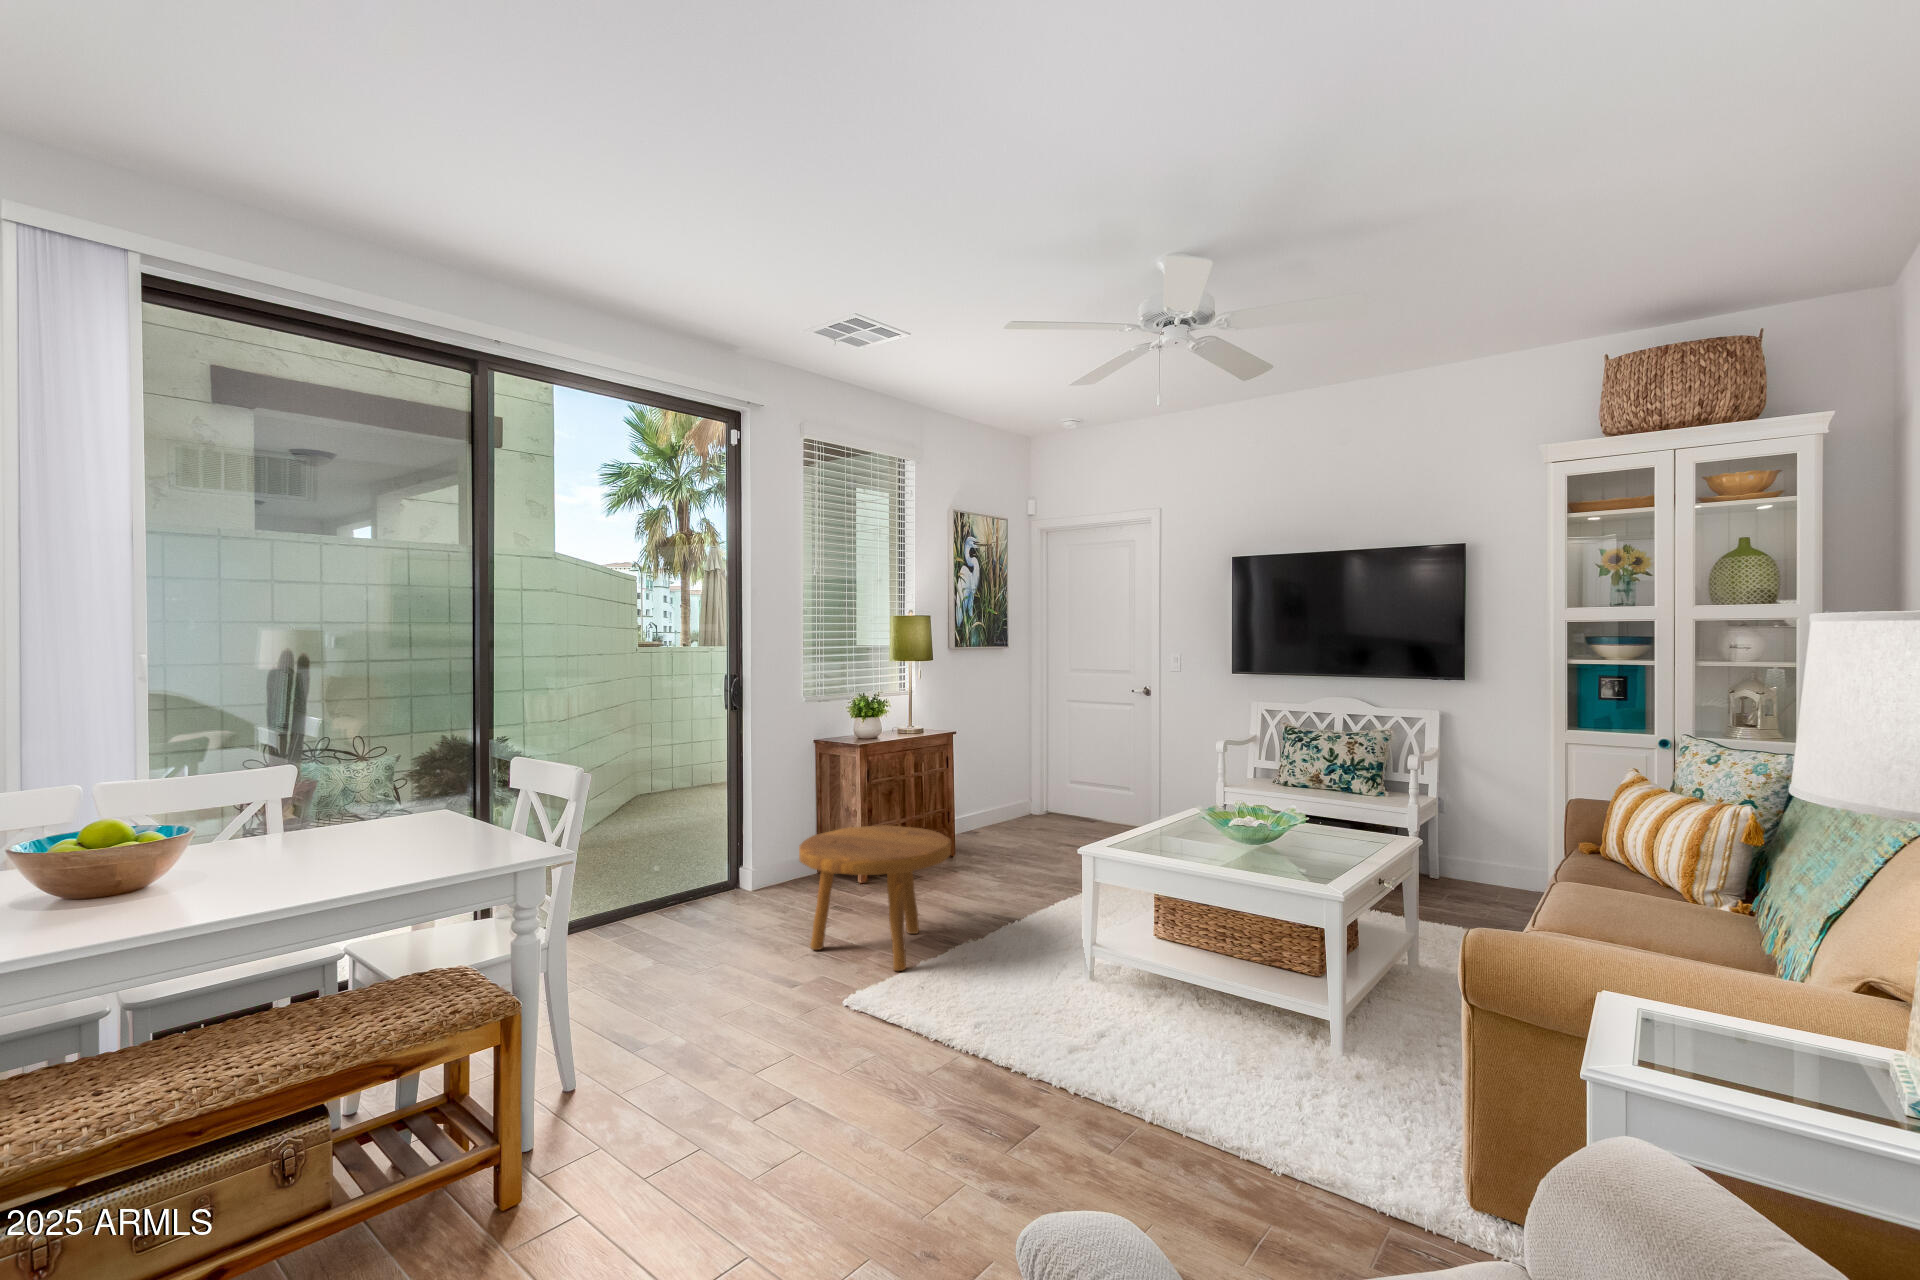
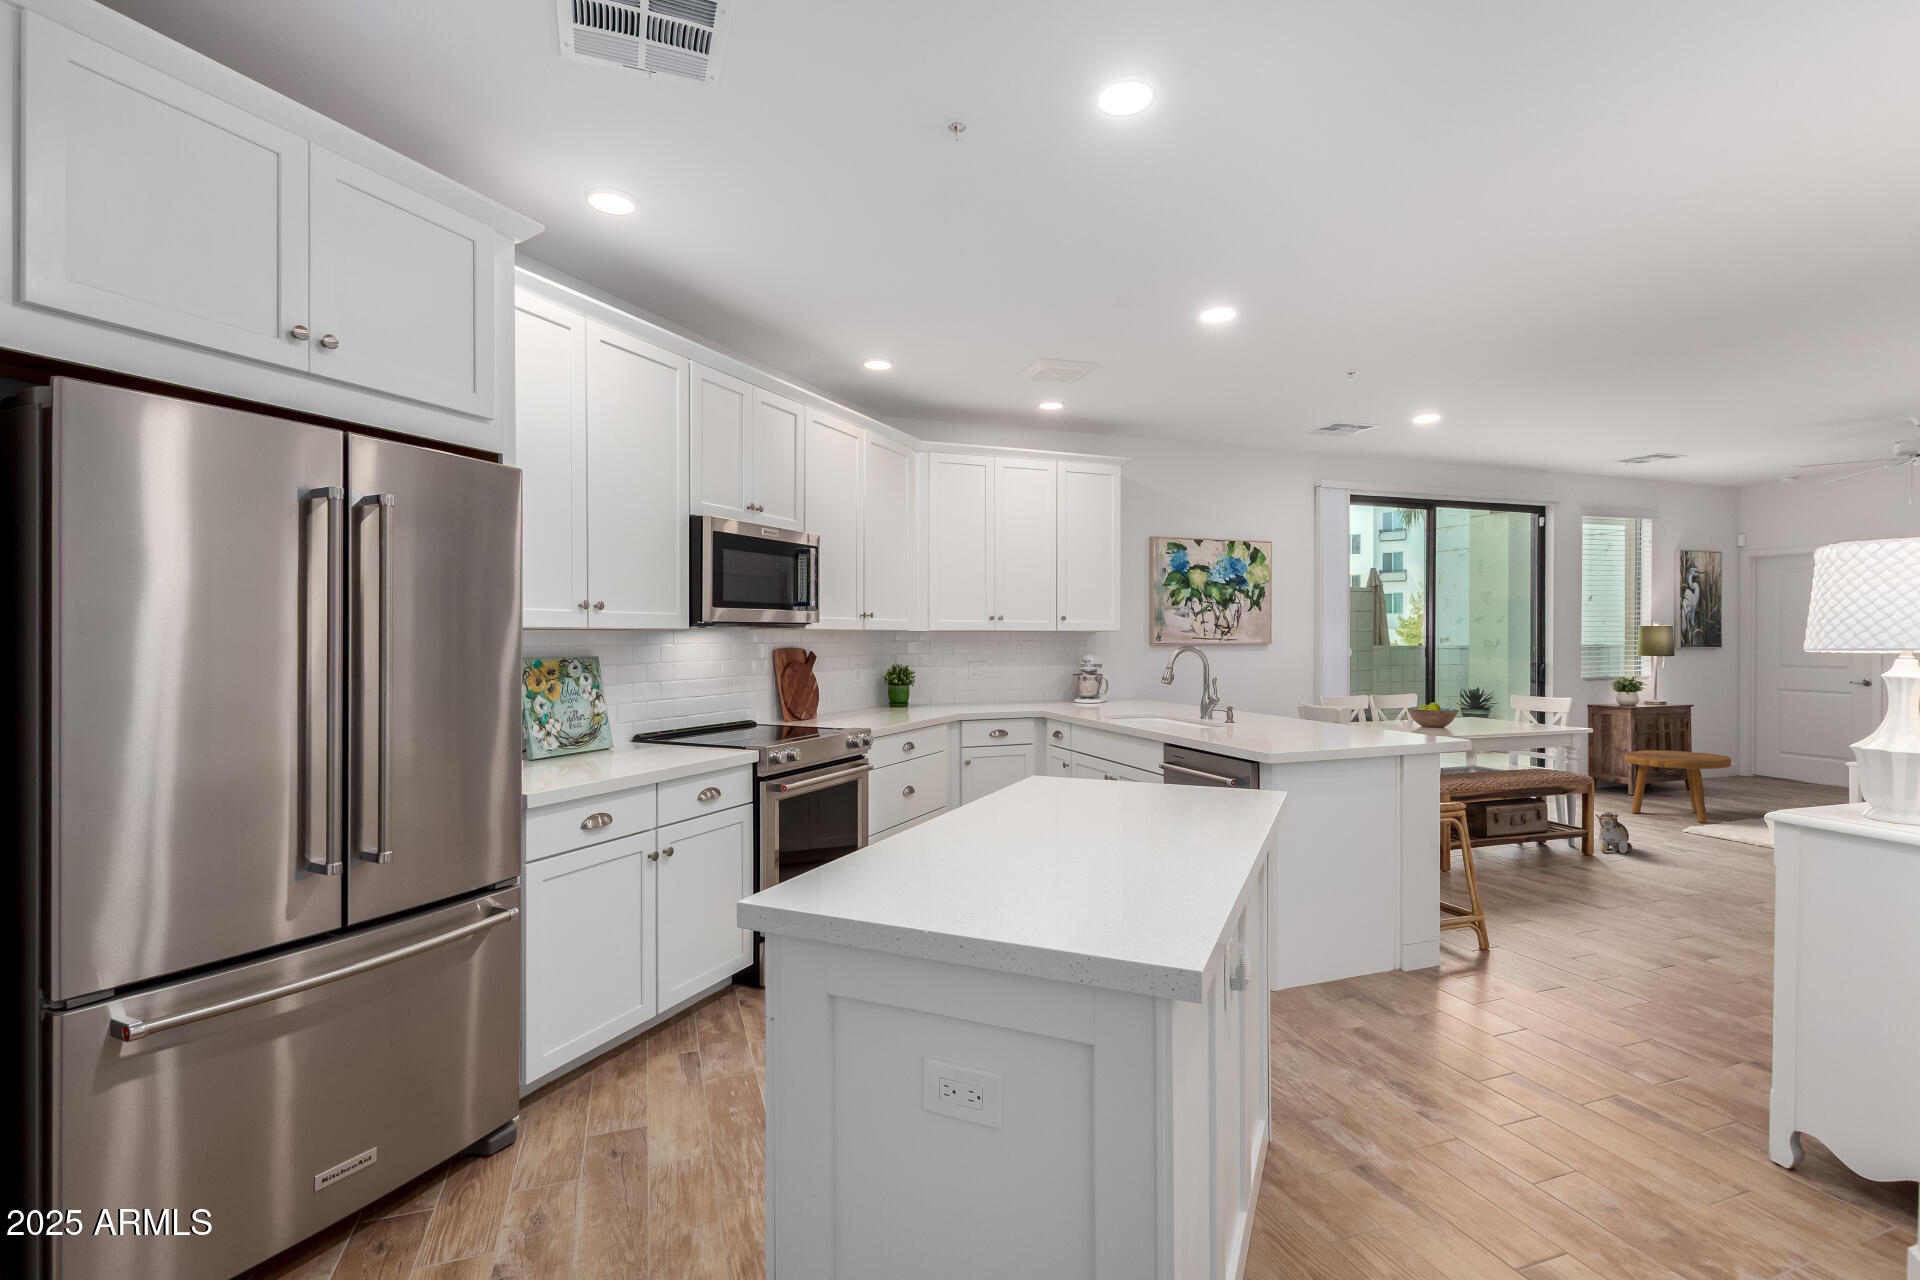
plush toy: none [554,1072,681,1175] -> present [1595,812,1632,853]

